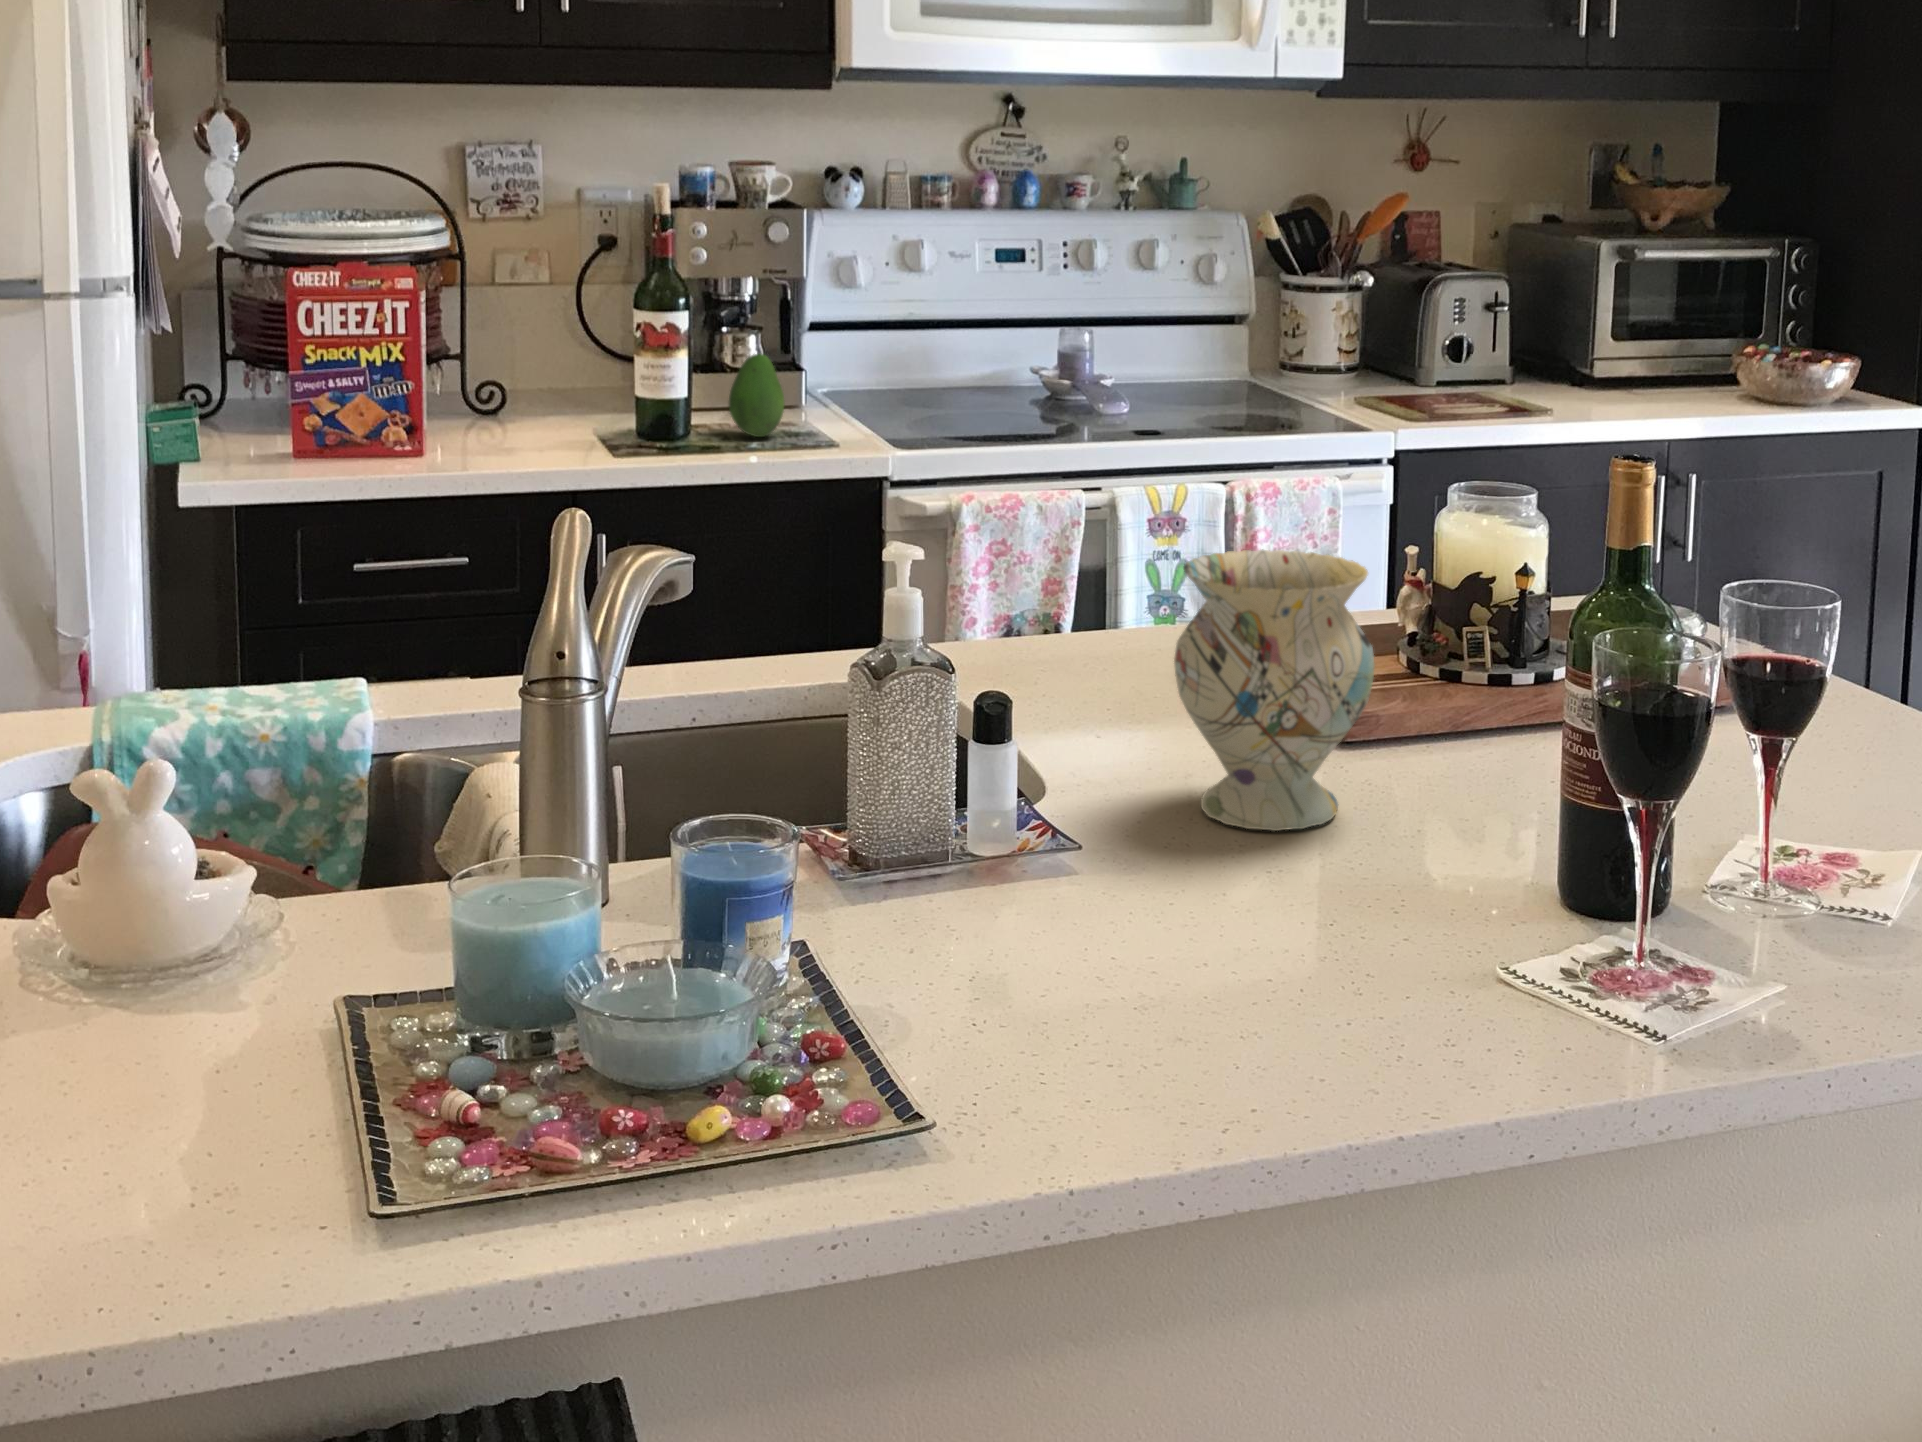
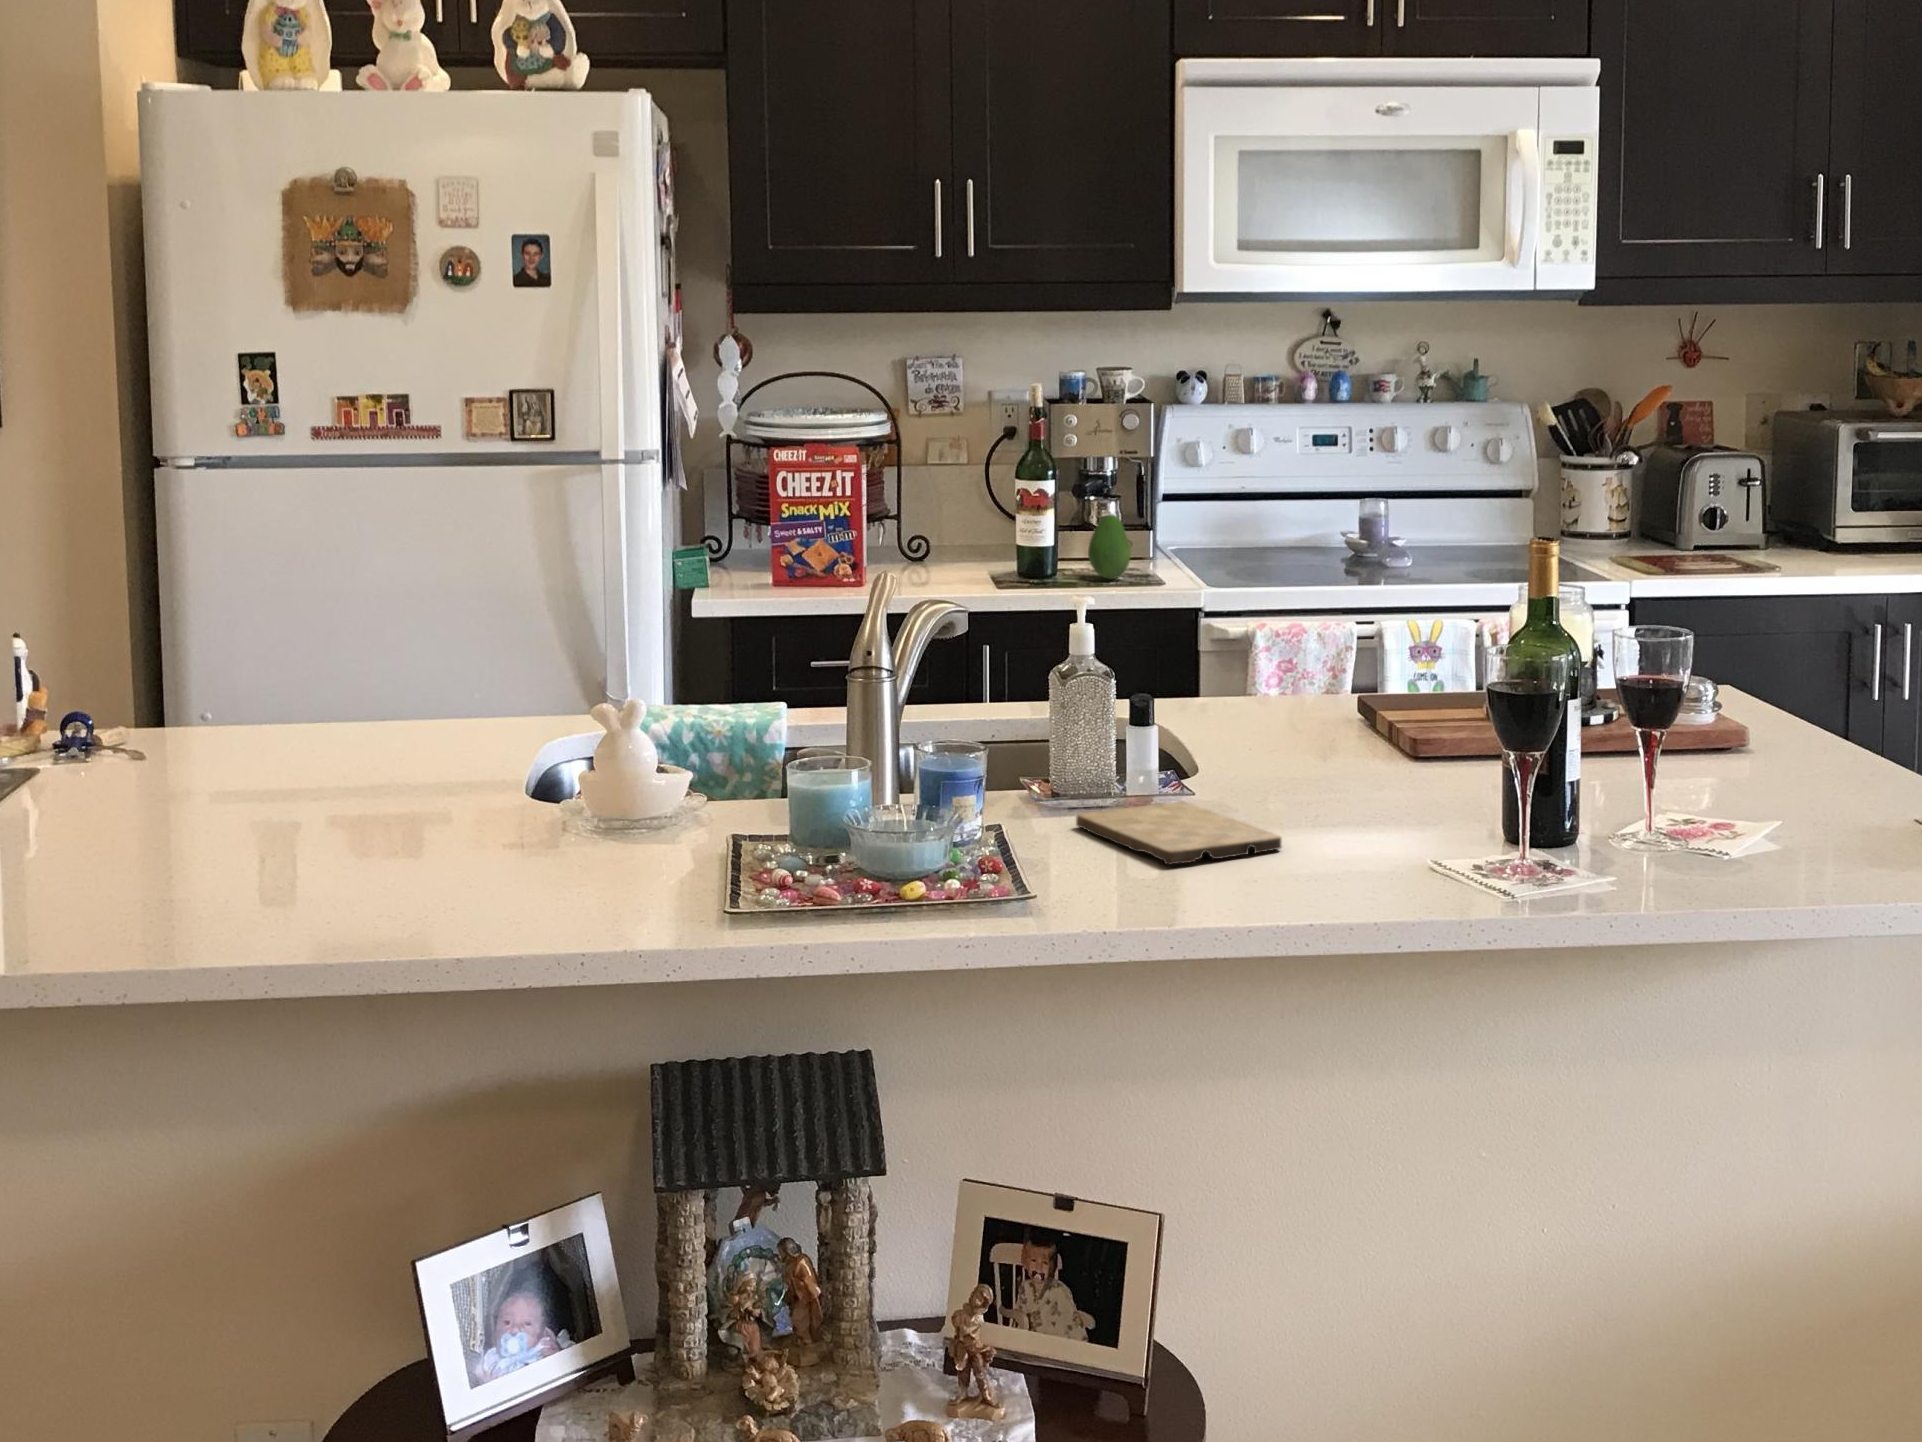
vase: present [1174,549,1375,831] -> none [1275,613,1410,796]
cutting board: none [916,863,1260,1009] -> present [1076,801,1281,865]

